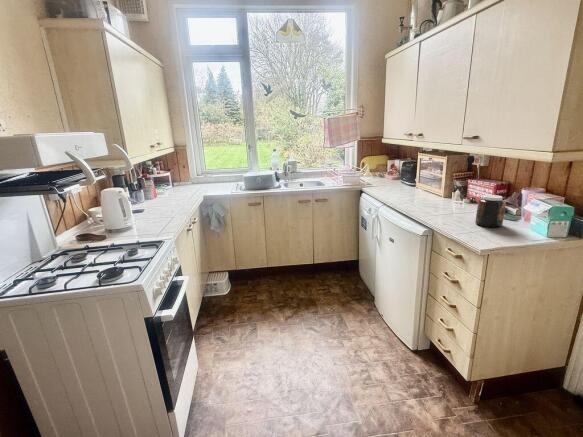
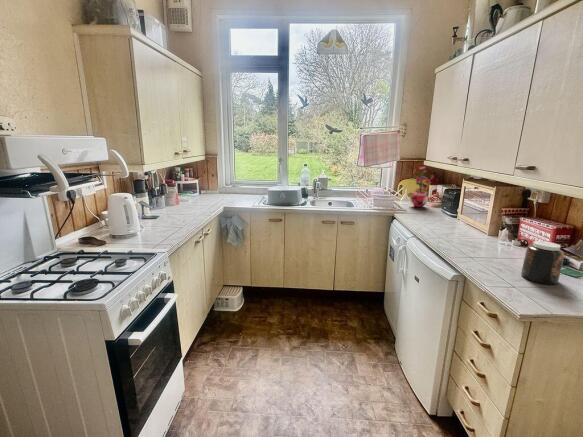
potted plant: none [371,143,393,181] -> present [411,166,434,208]

